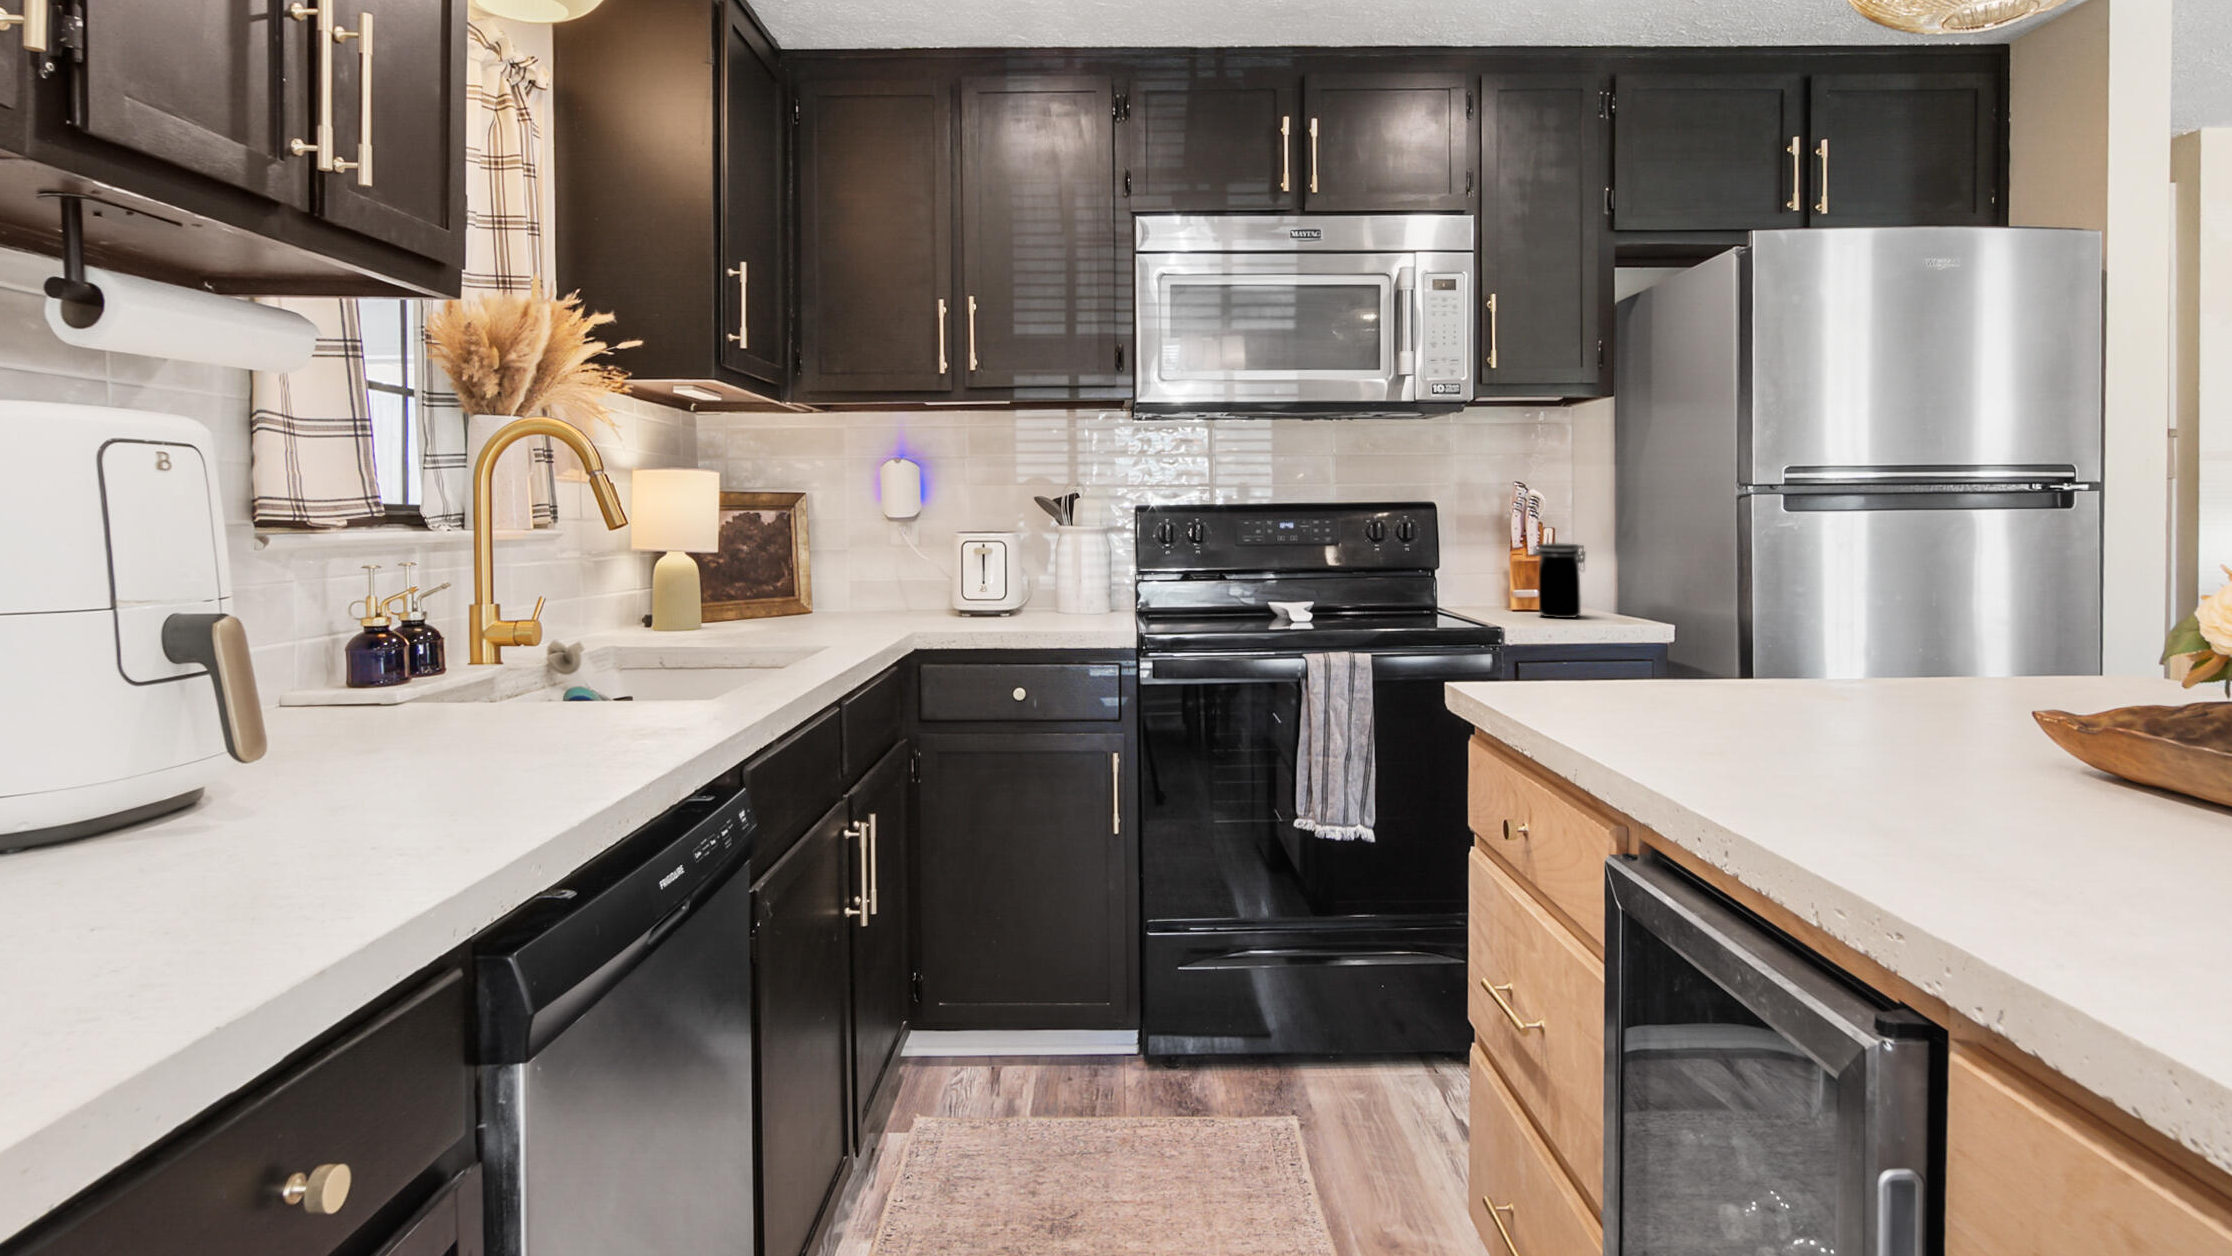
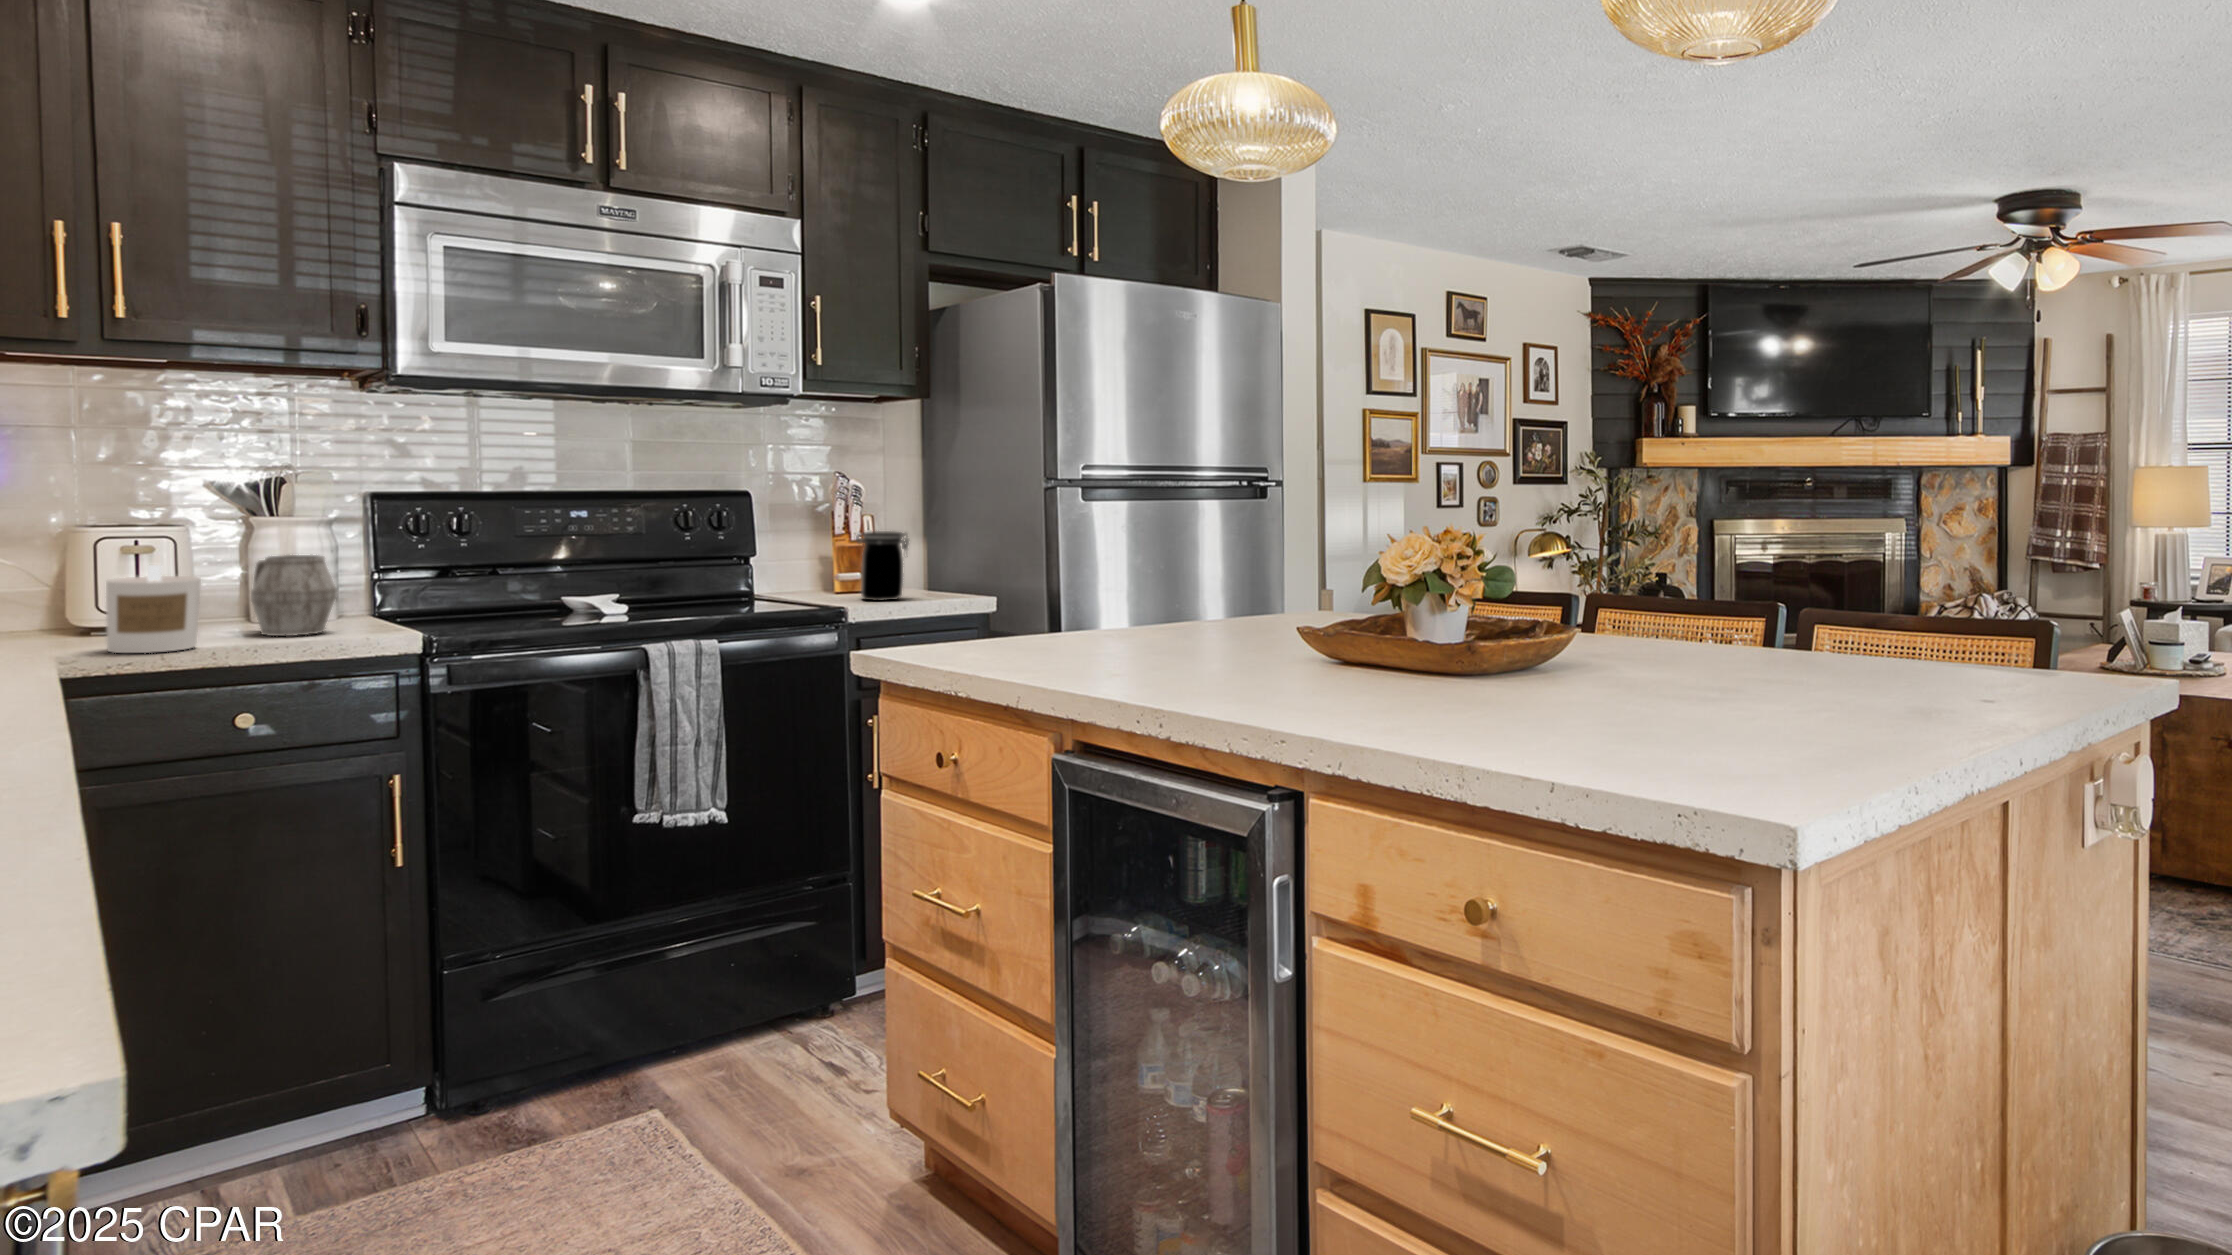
mug: none [1044,556,1097,621] -> present [251,555,337,636]
candle: none [948,561,1001,628] -> present [106,565,201,653]

